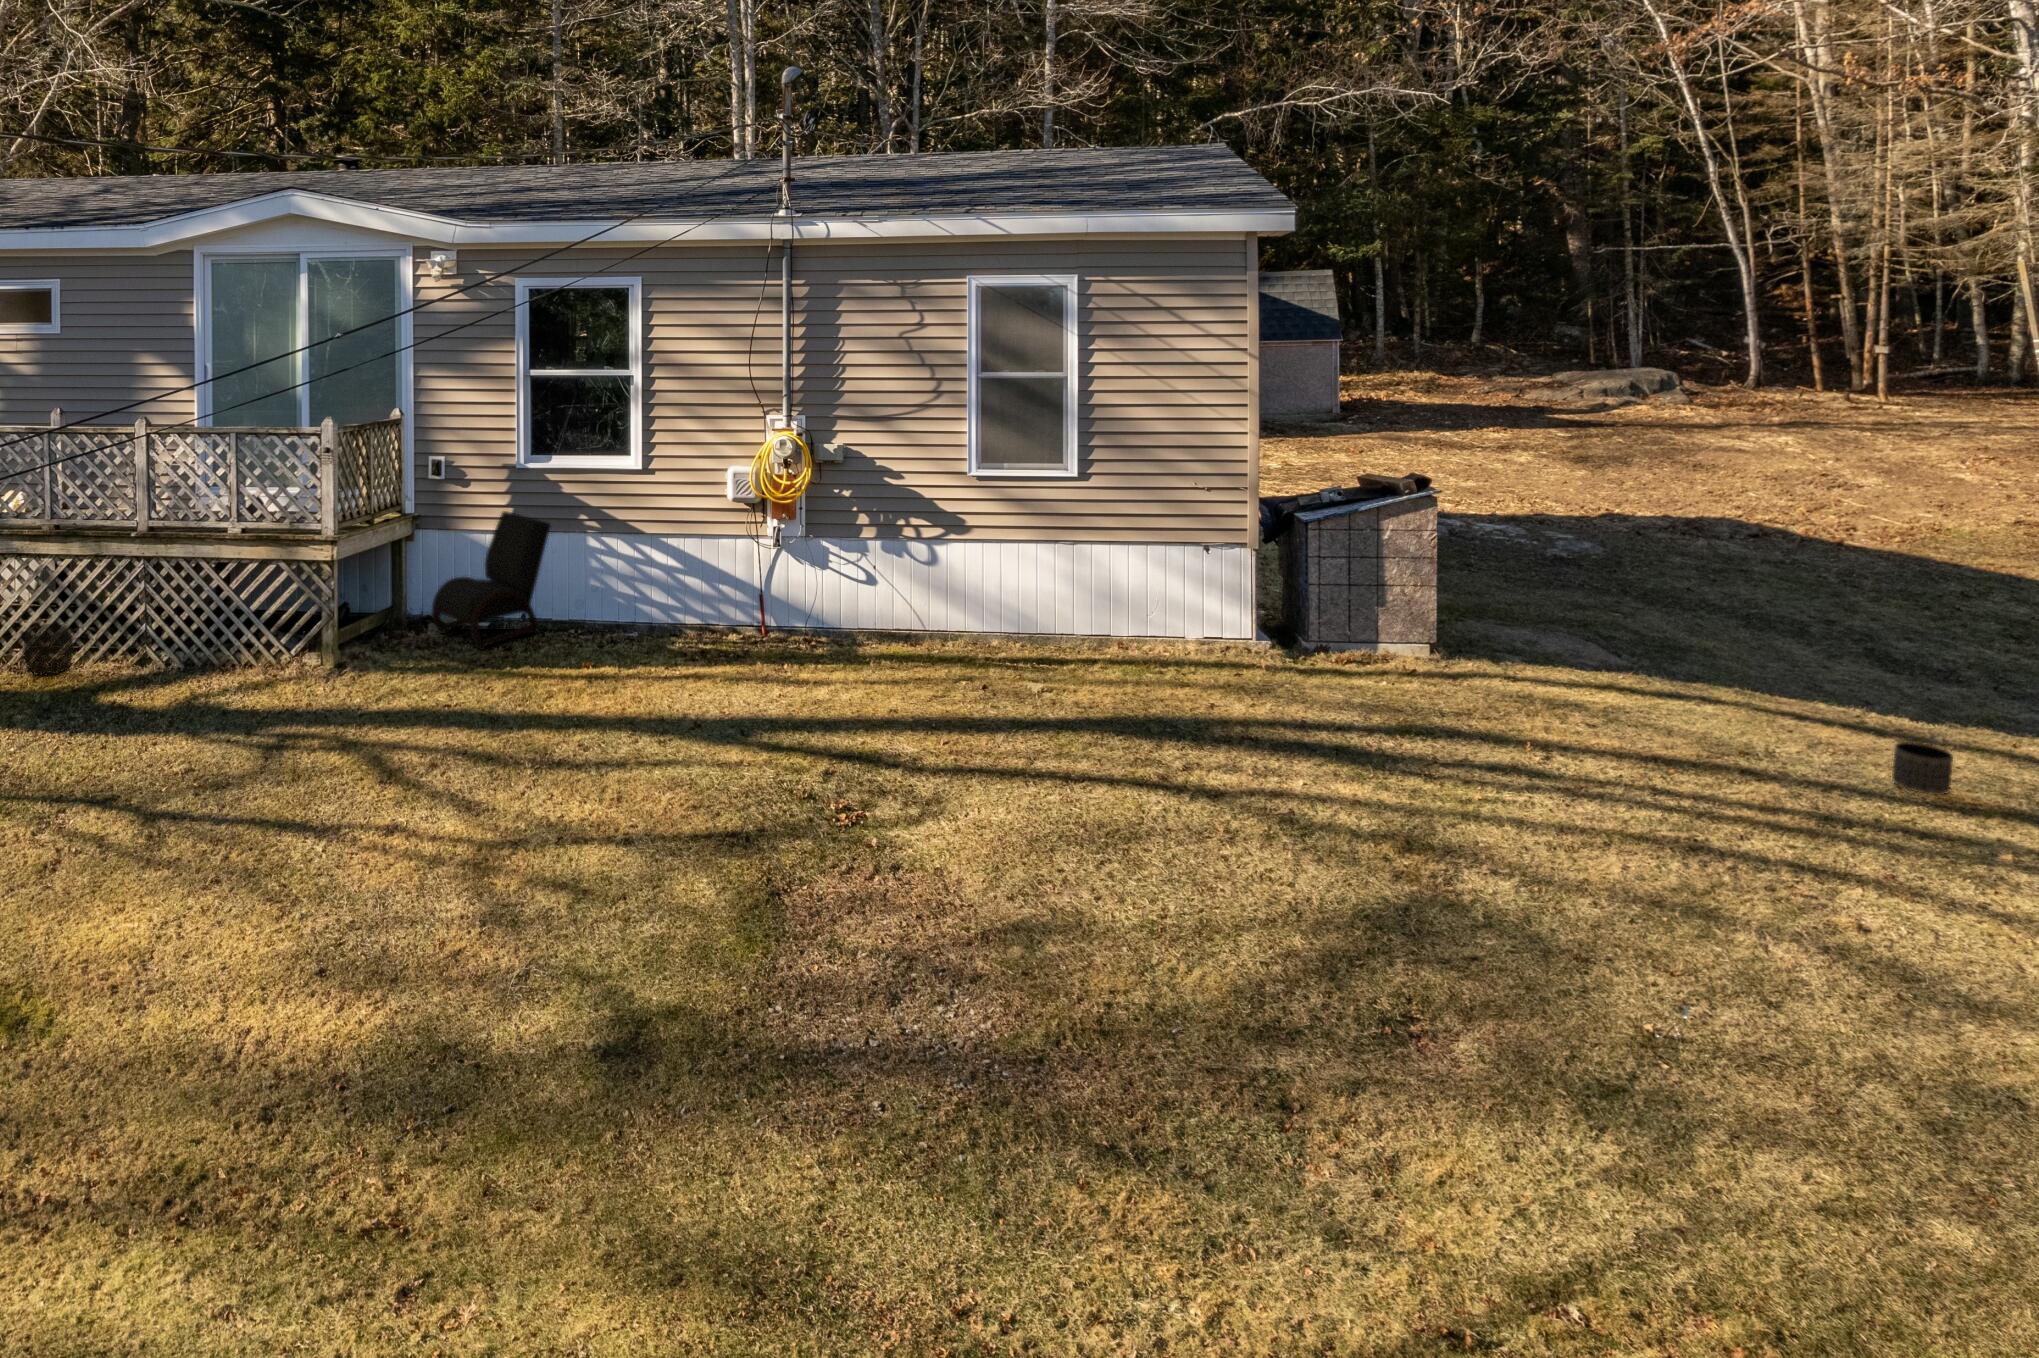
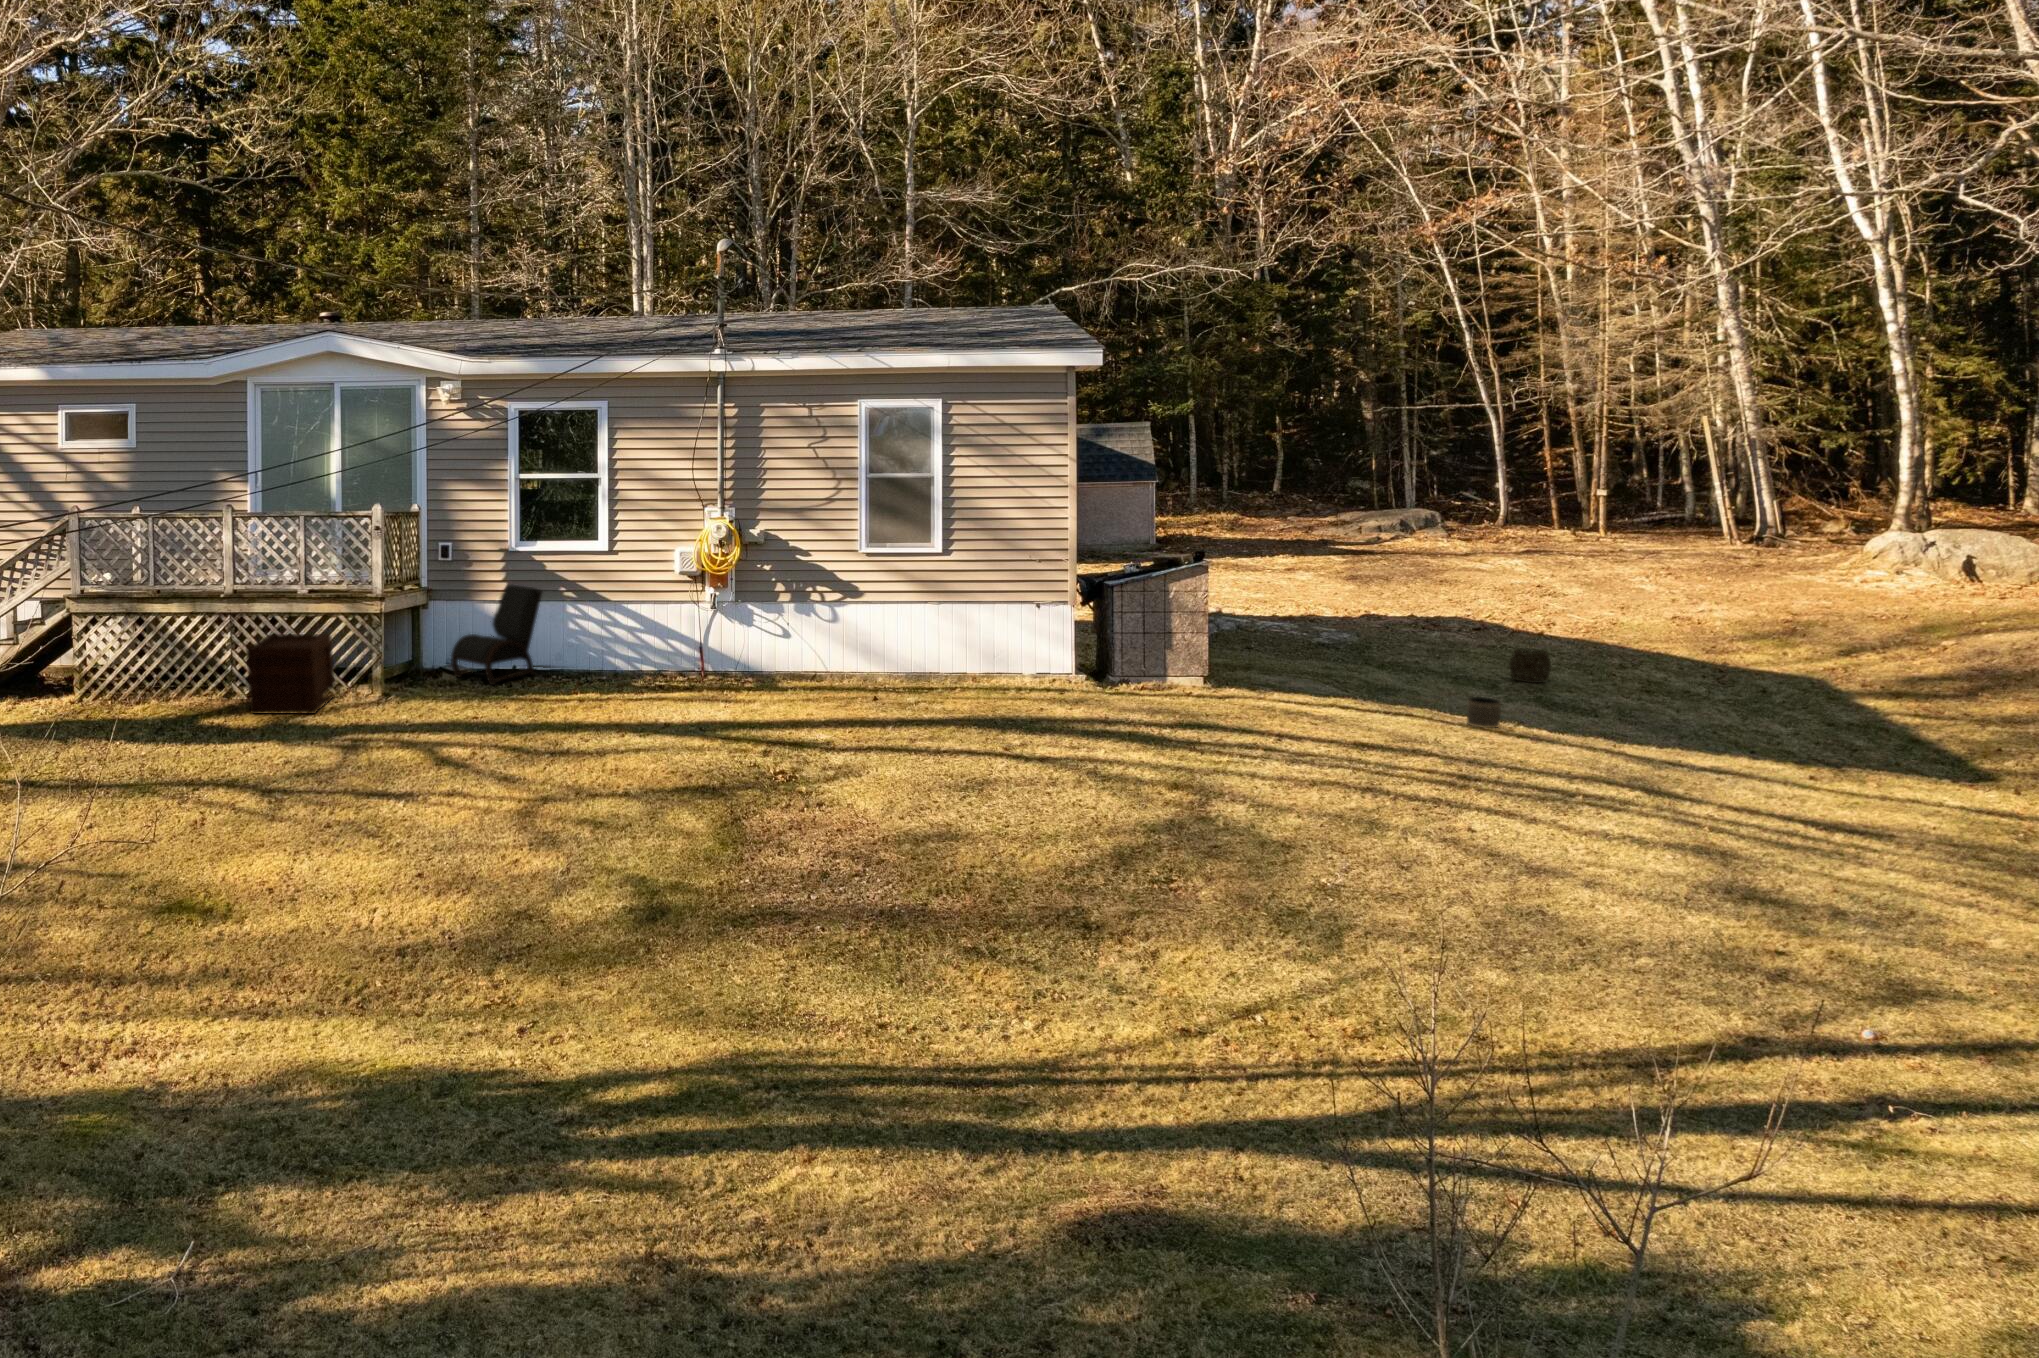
wooden crate: none [151,581,276,693] -> present [246,634,334,714]
woven basket: present [23,624,74,676] -> present [1509,648,1551,683]

